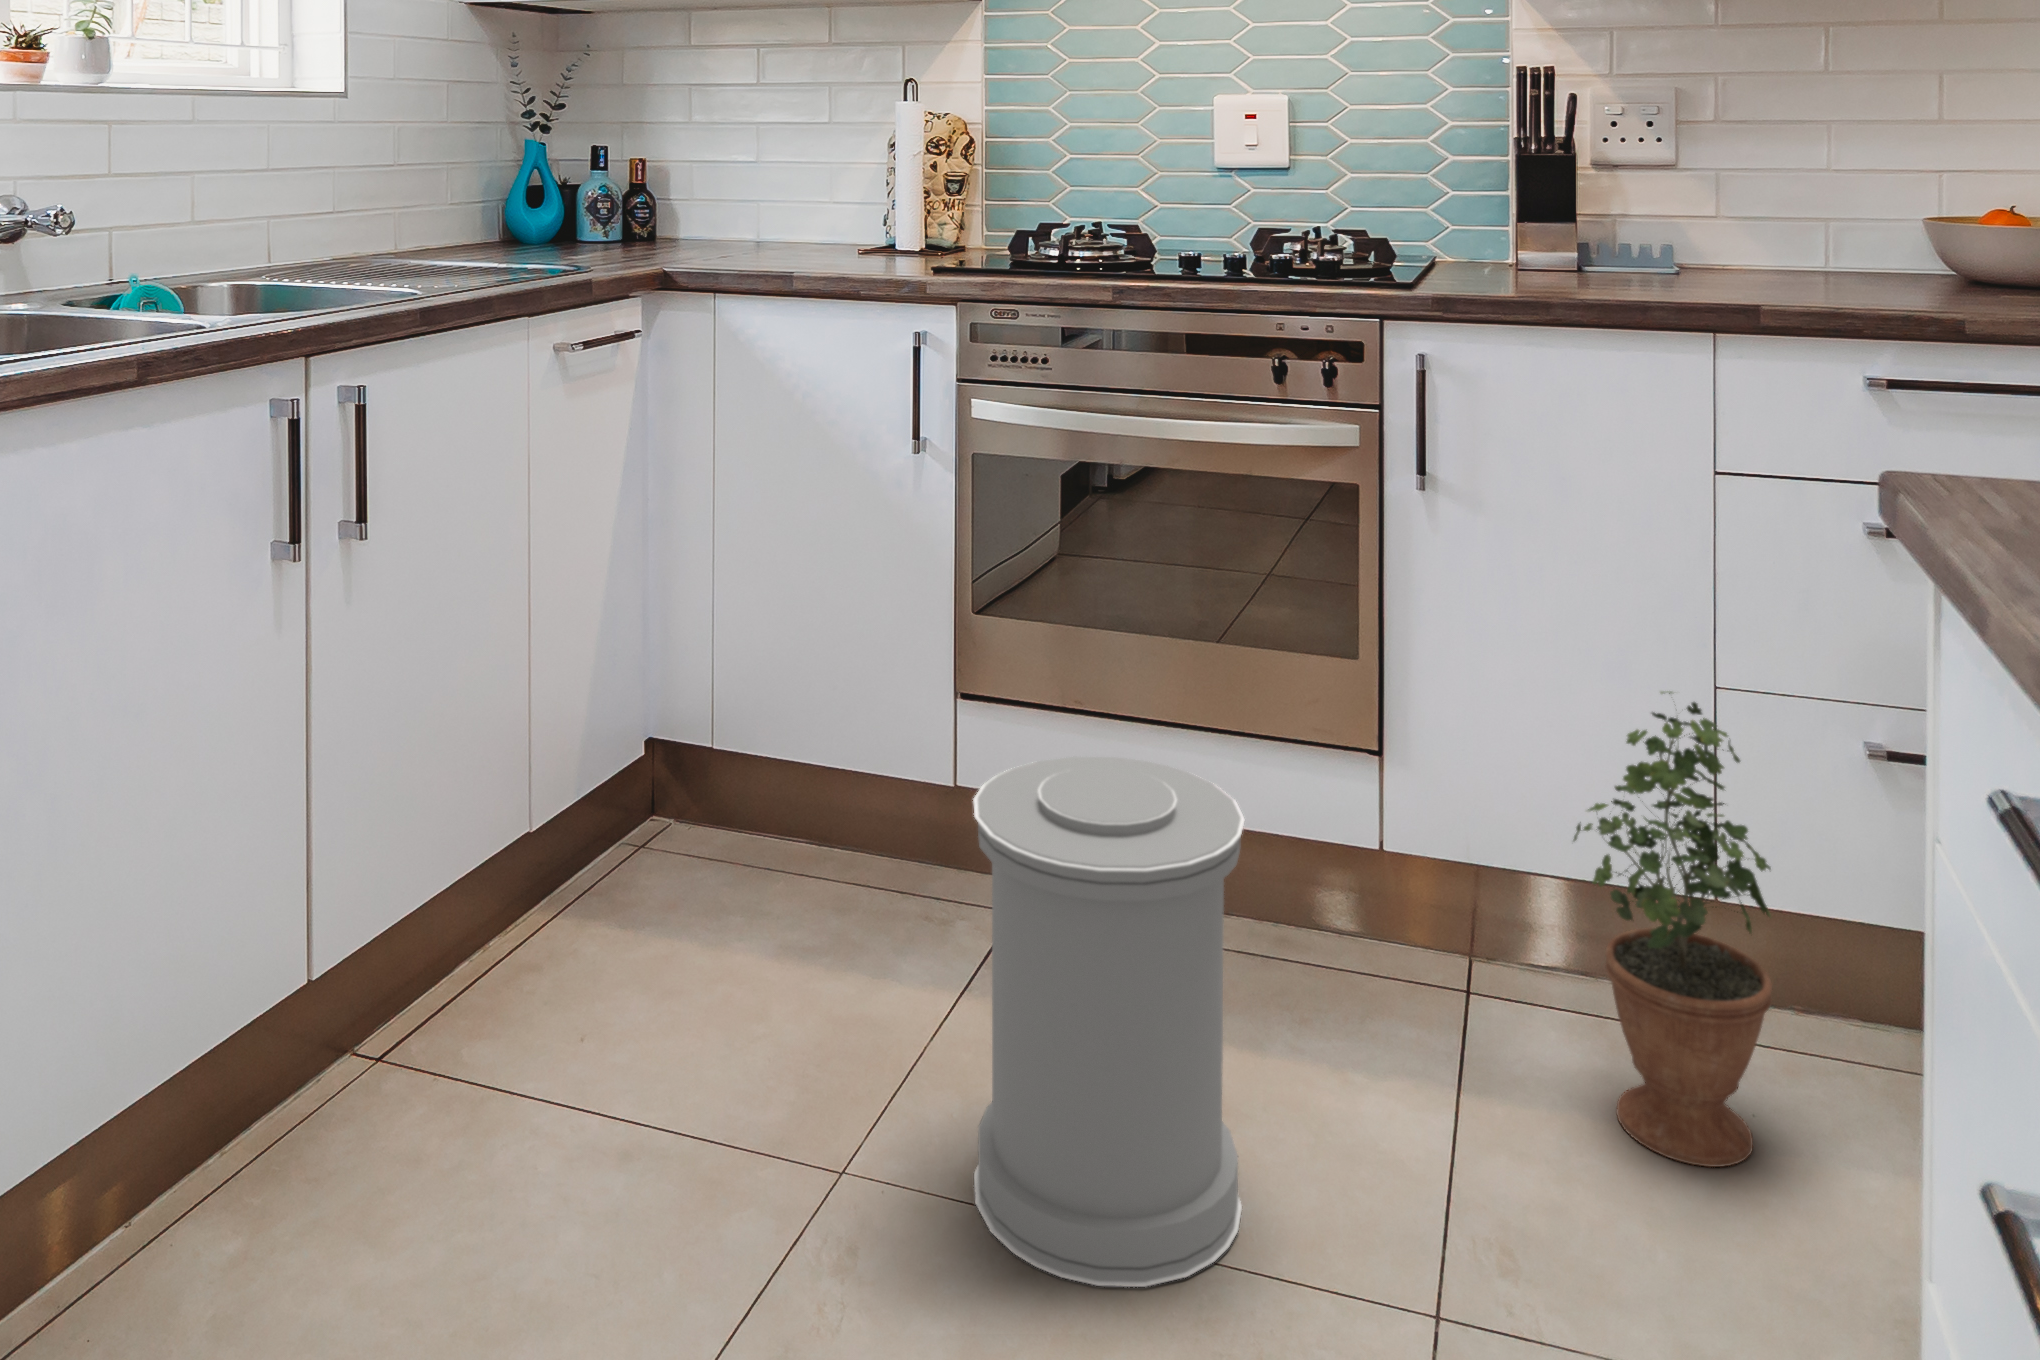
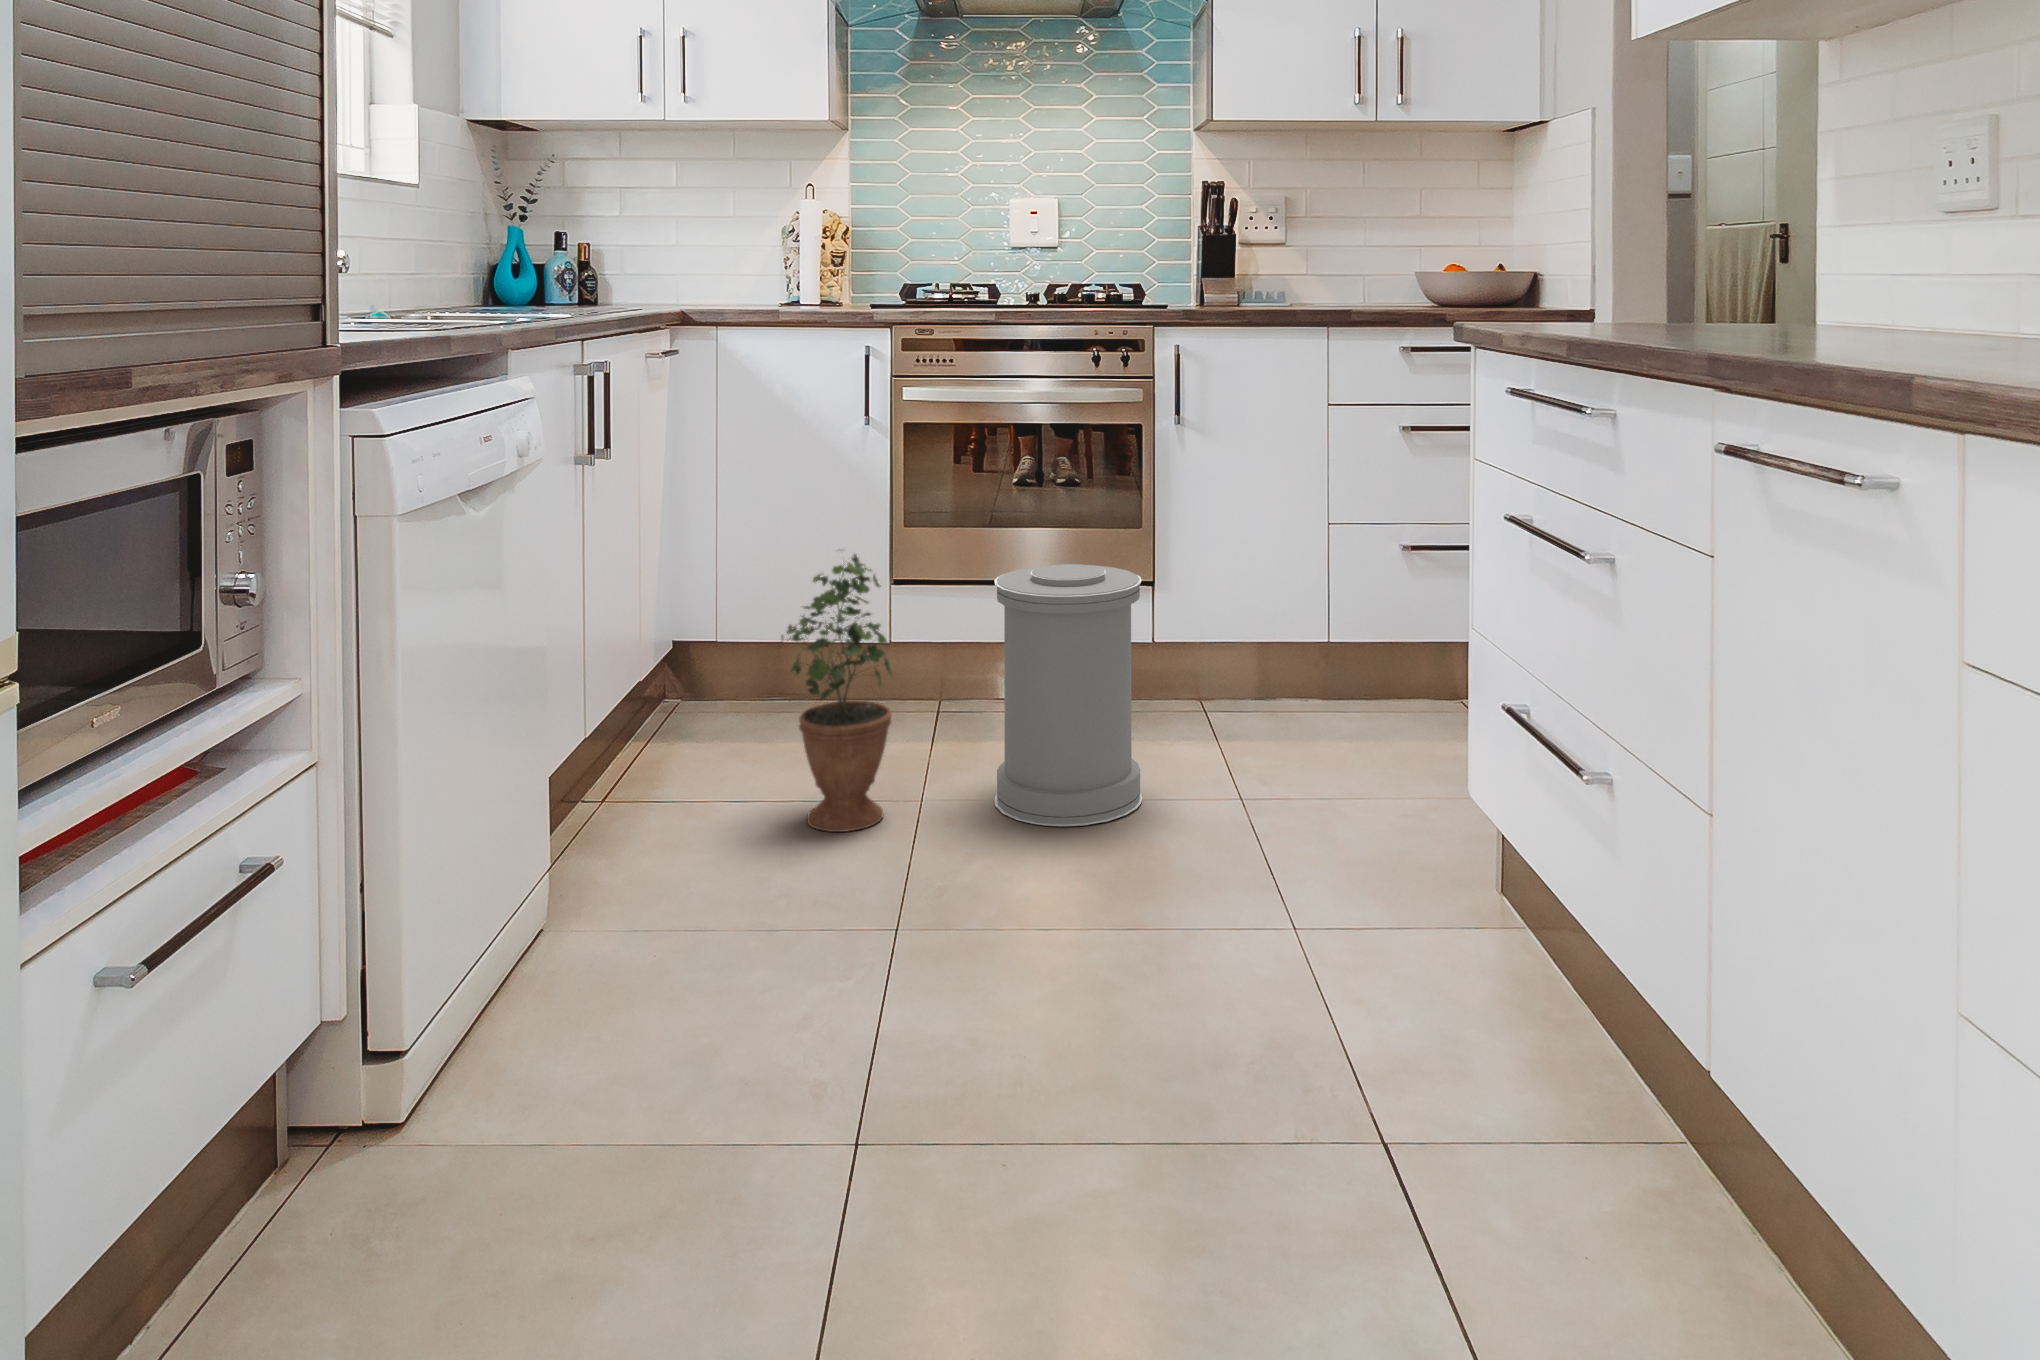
potted plant: present [1573,692,1772,1167] -> present [782,555,893,832]

